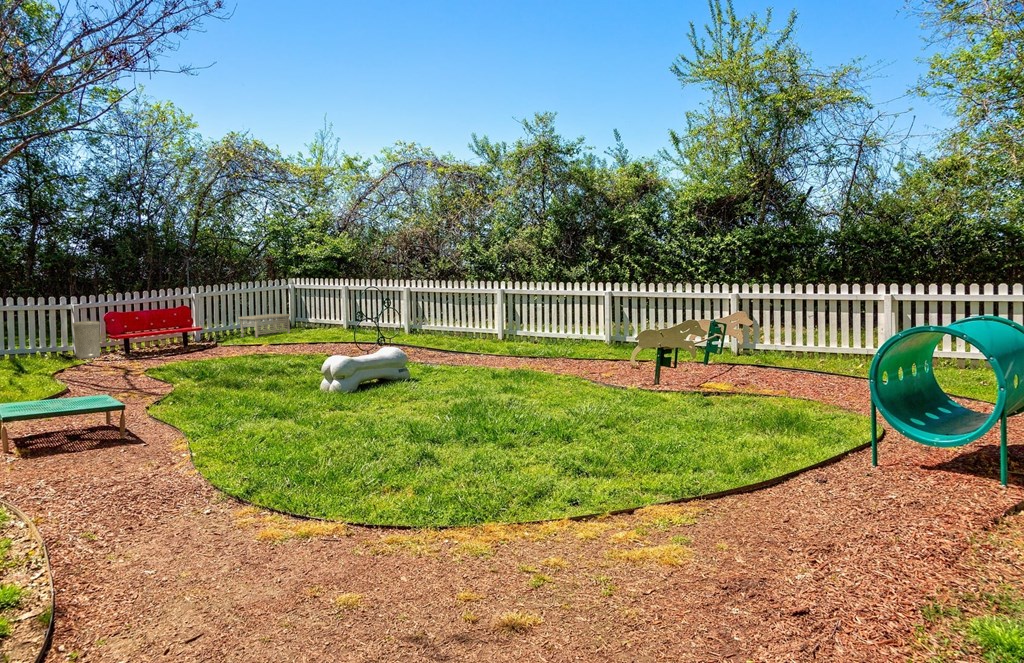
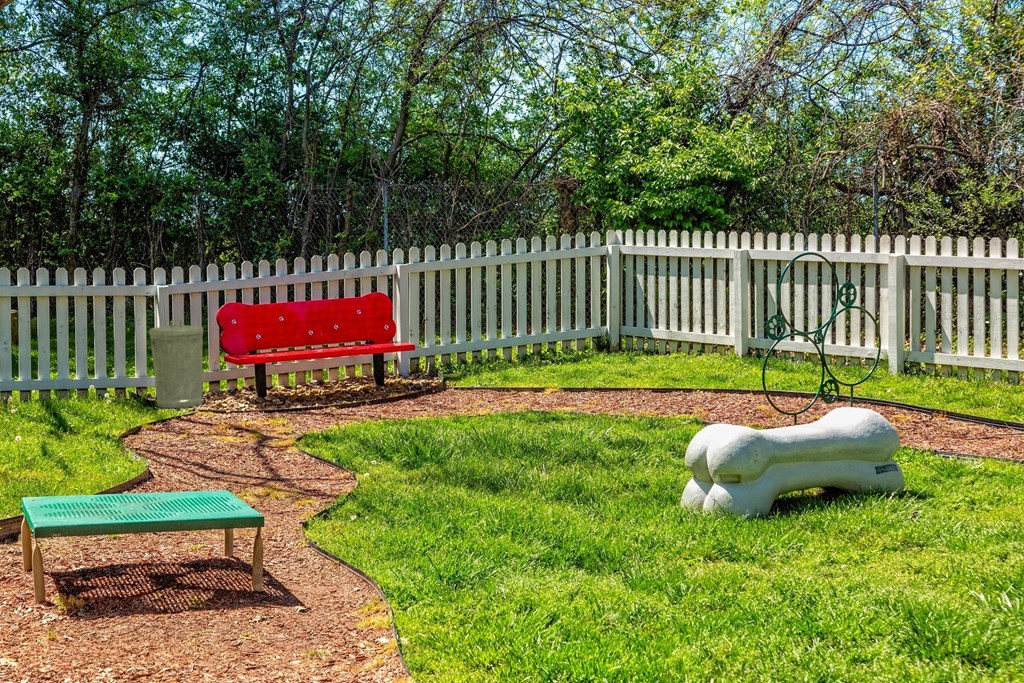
storage bench: present [238,314,290,338] -> none [495,310,610,368]

